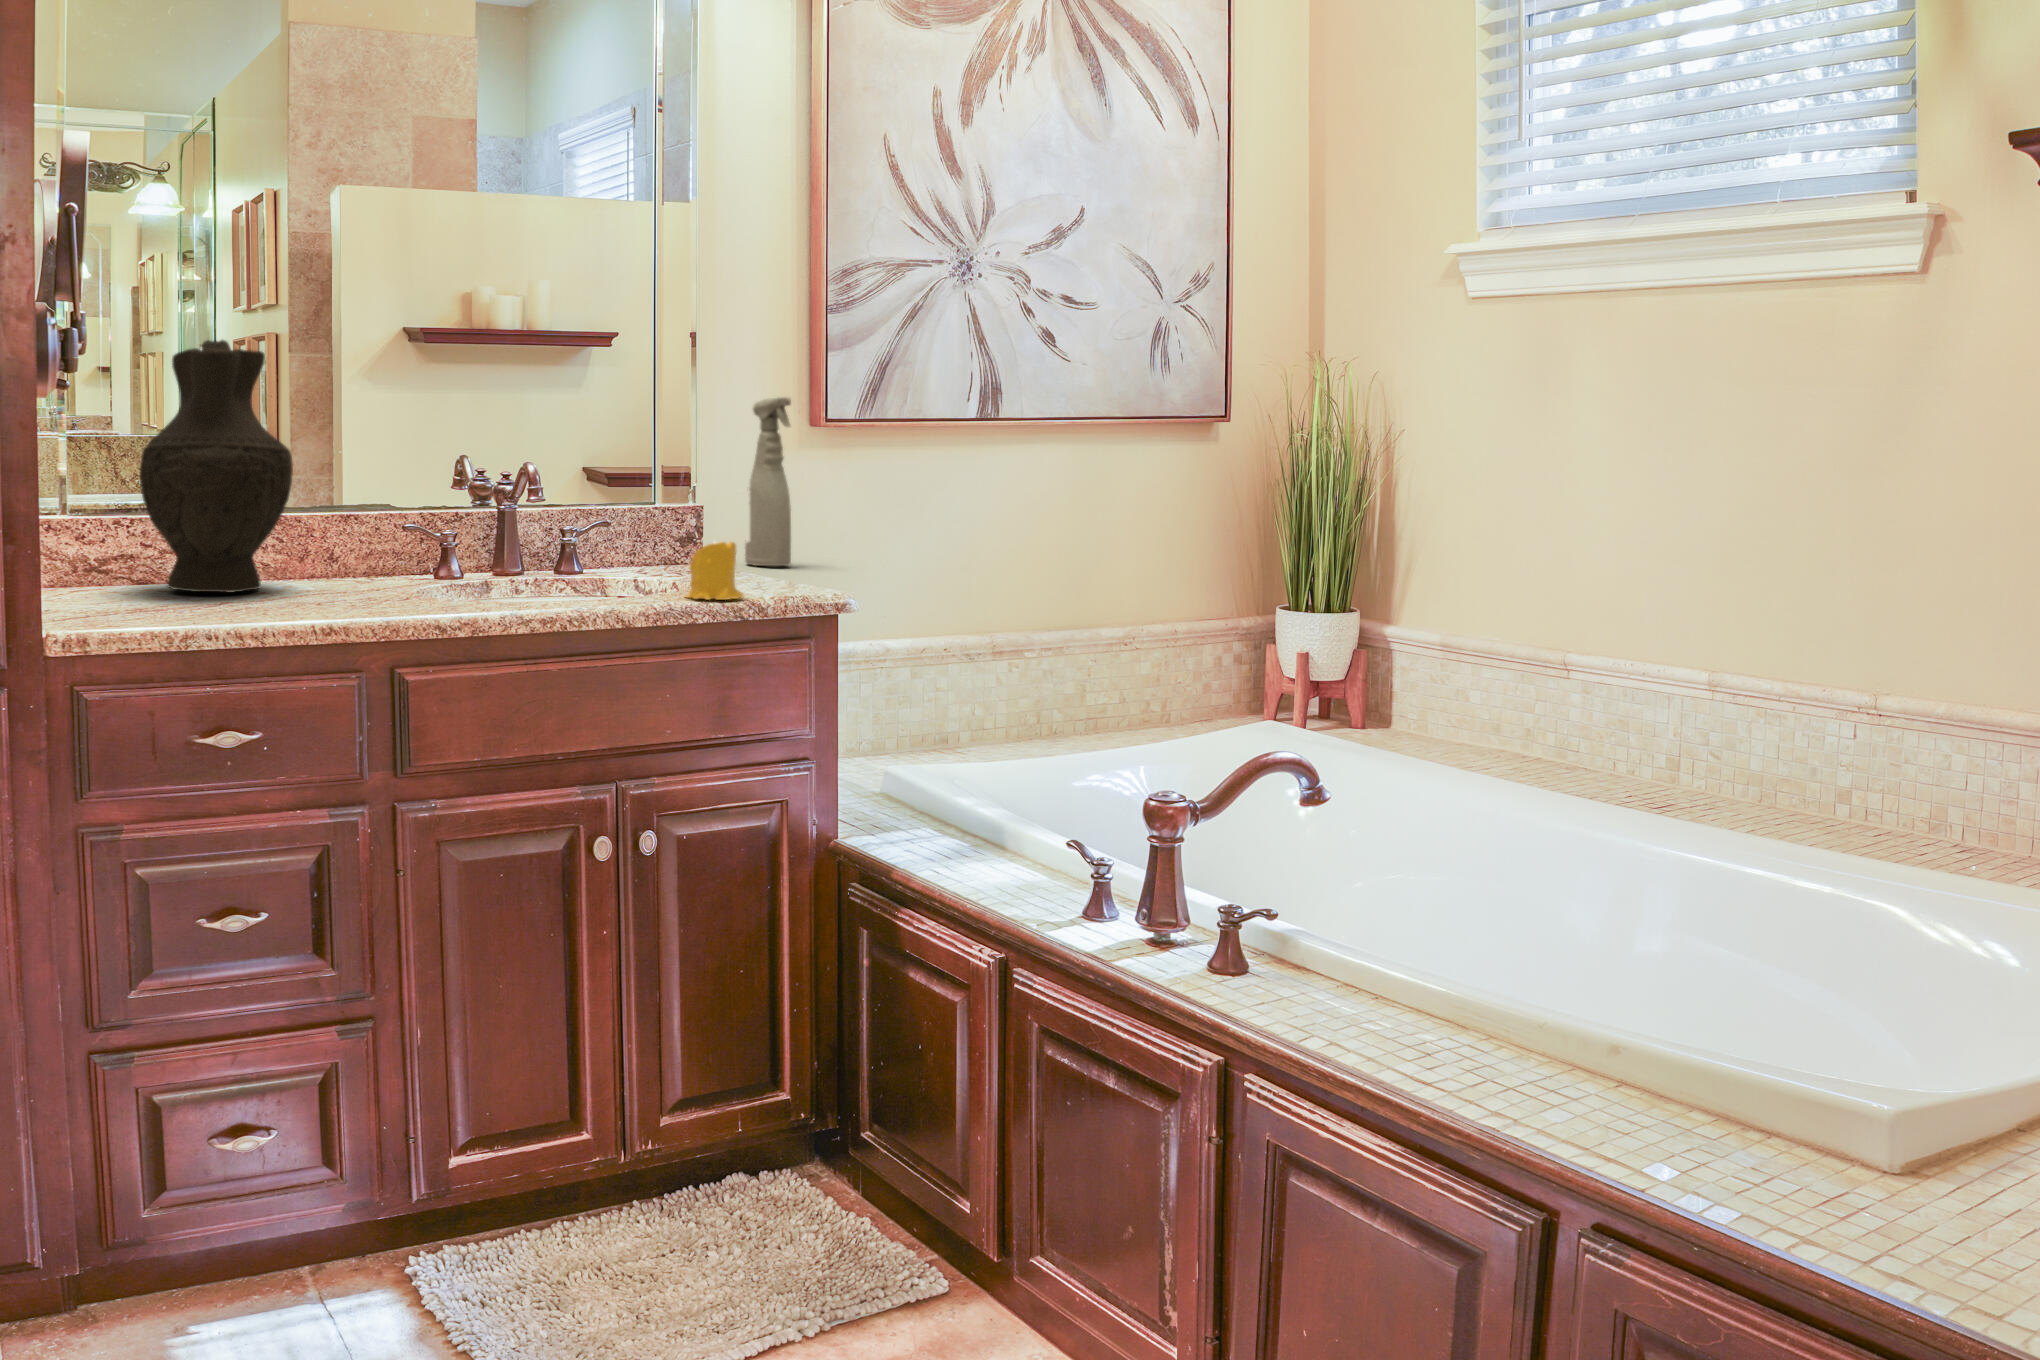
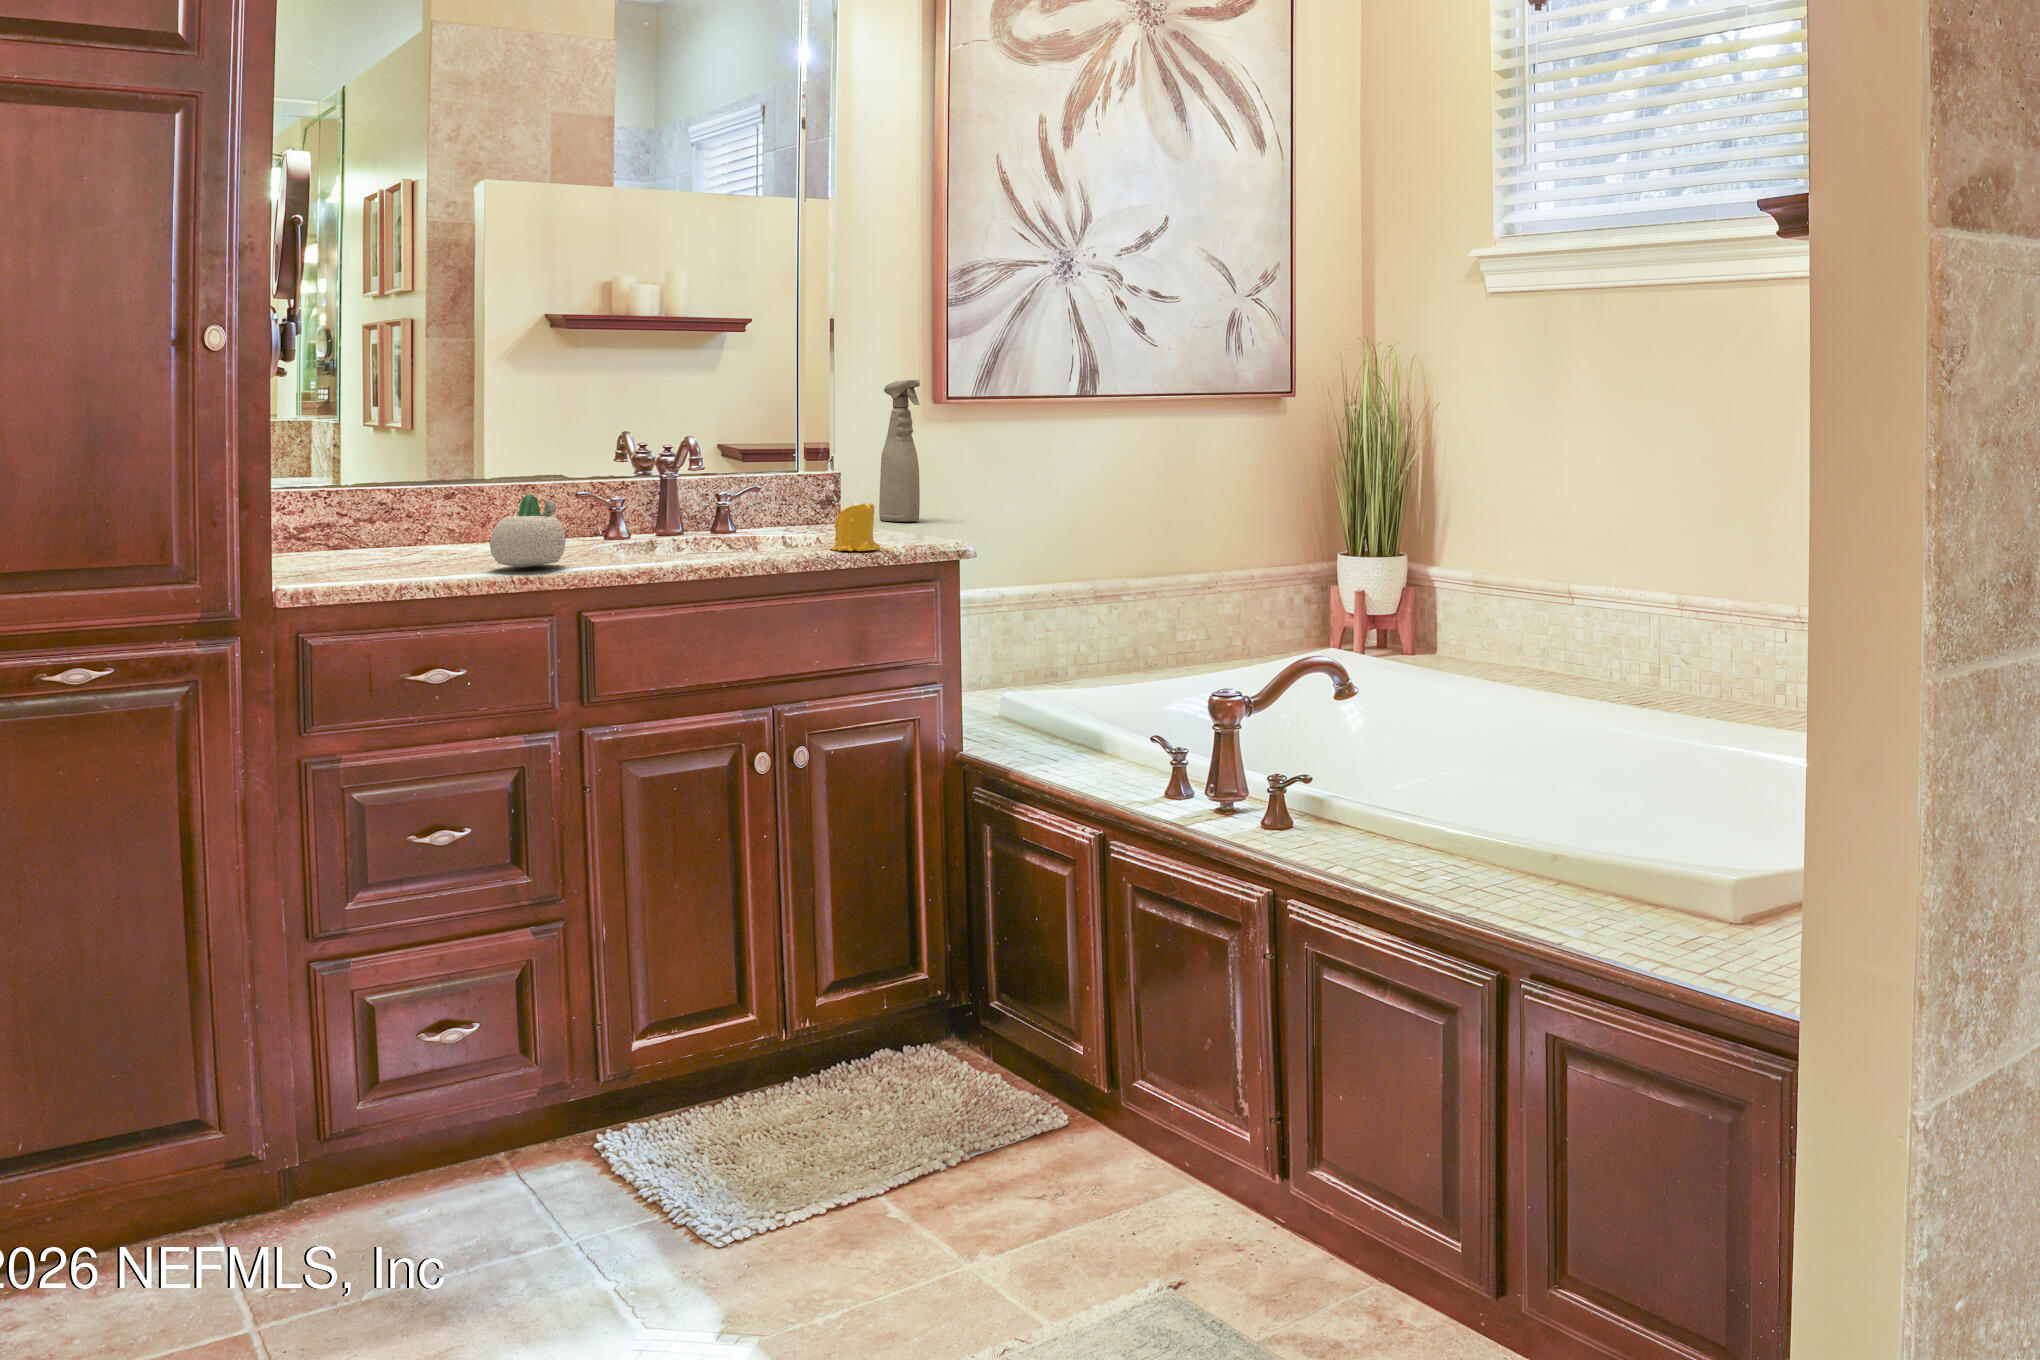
decorative vase: present [140,339,293,592] -> none [337,335,478,555]
succulent planter: none [291,521,378,610] -> present [490,494,566,568]

